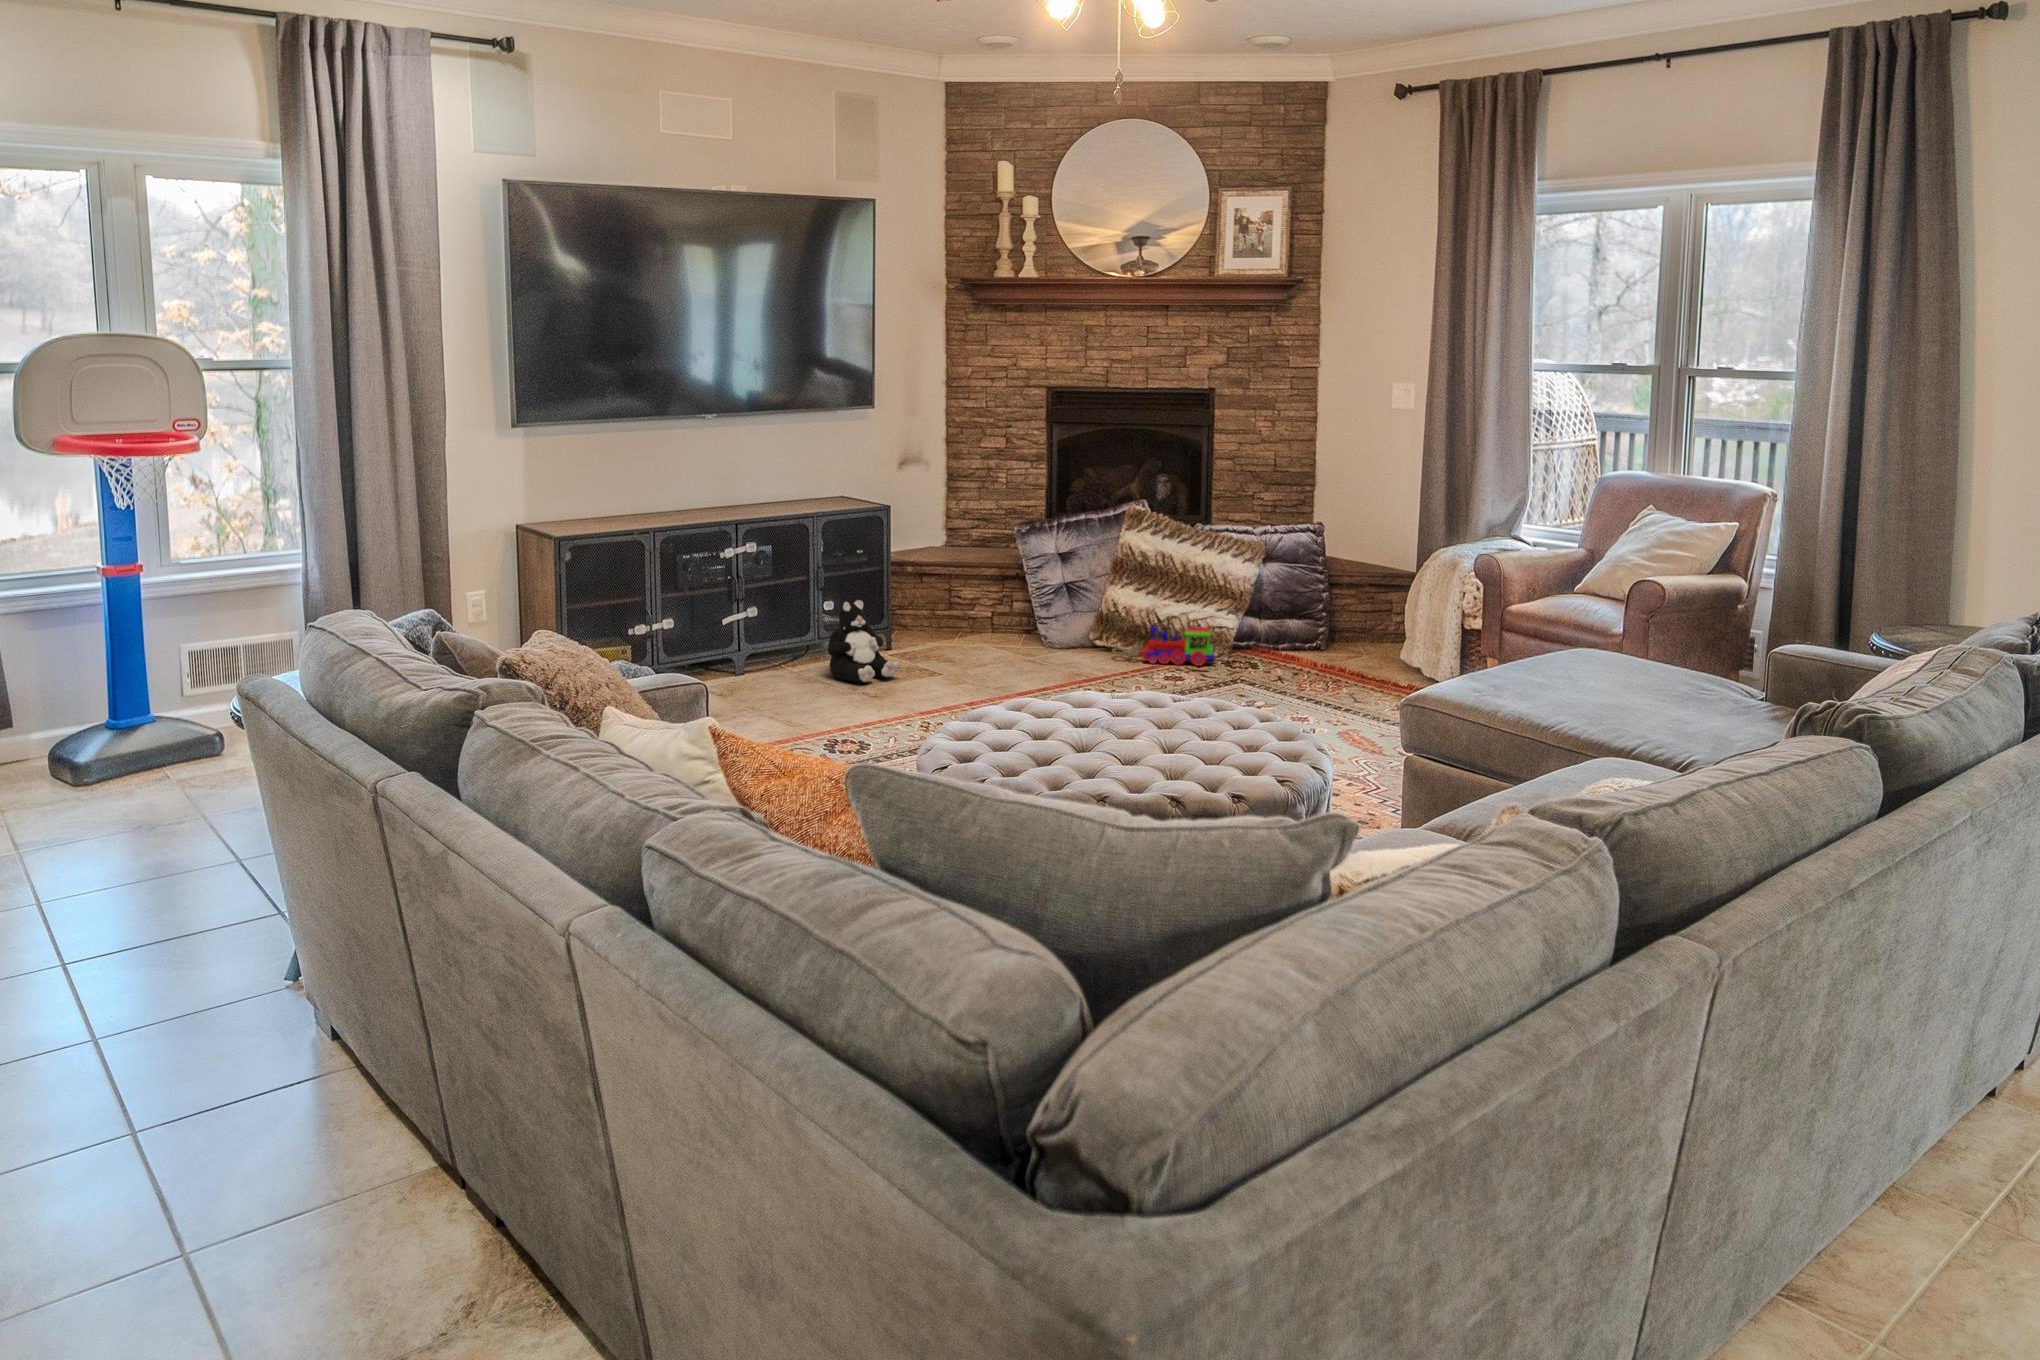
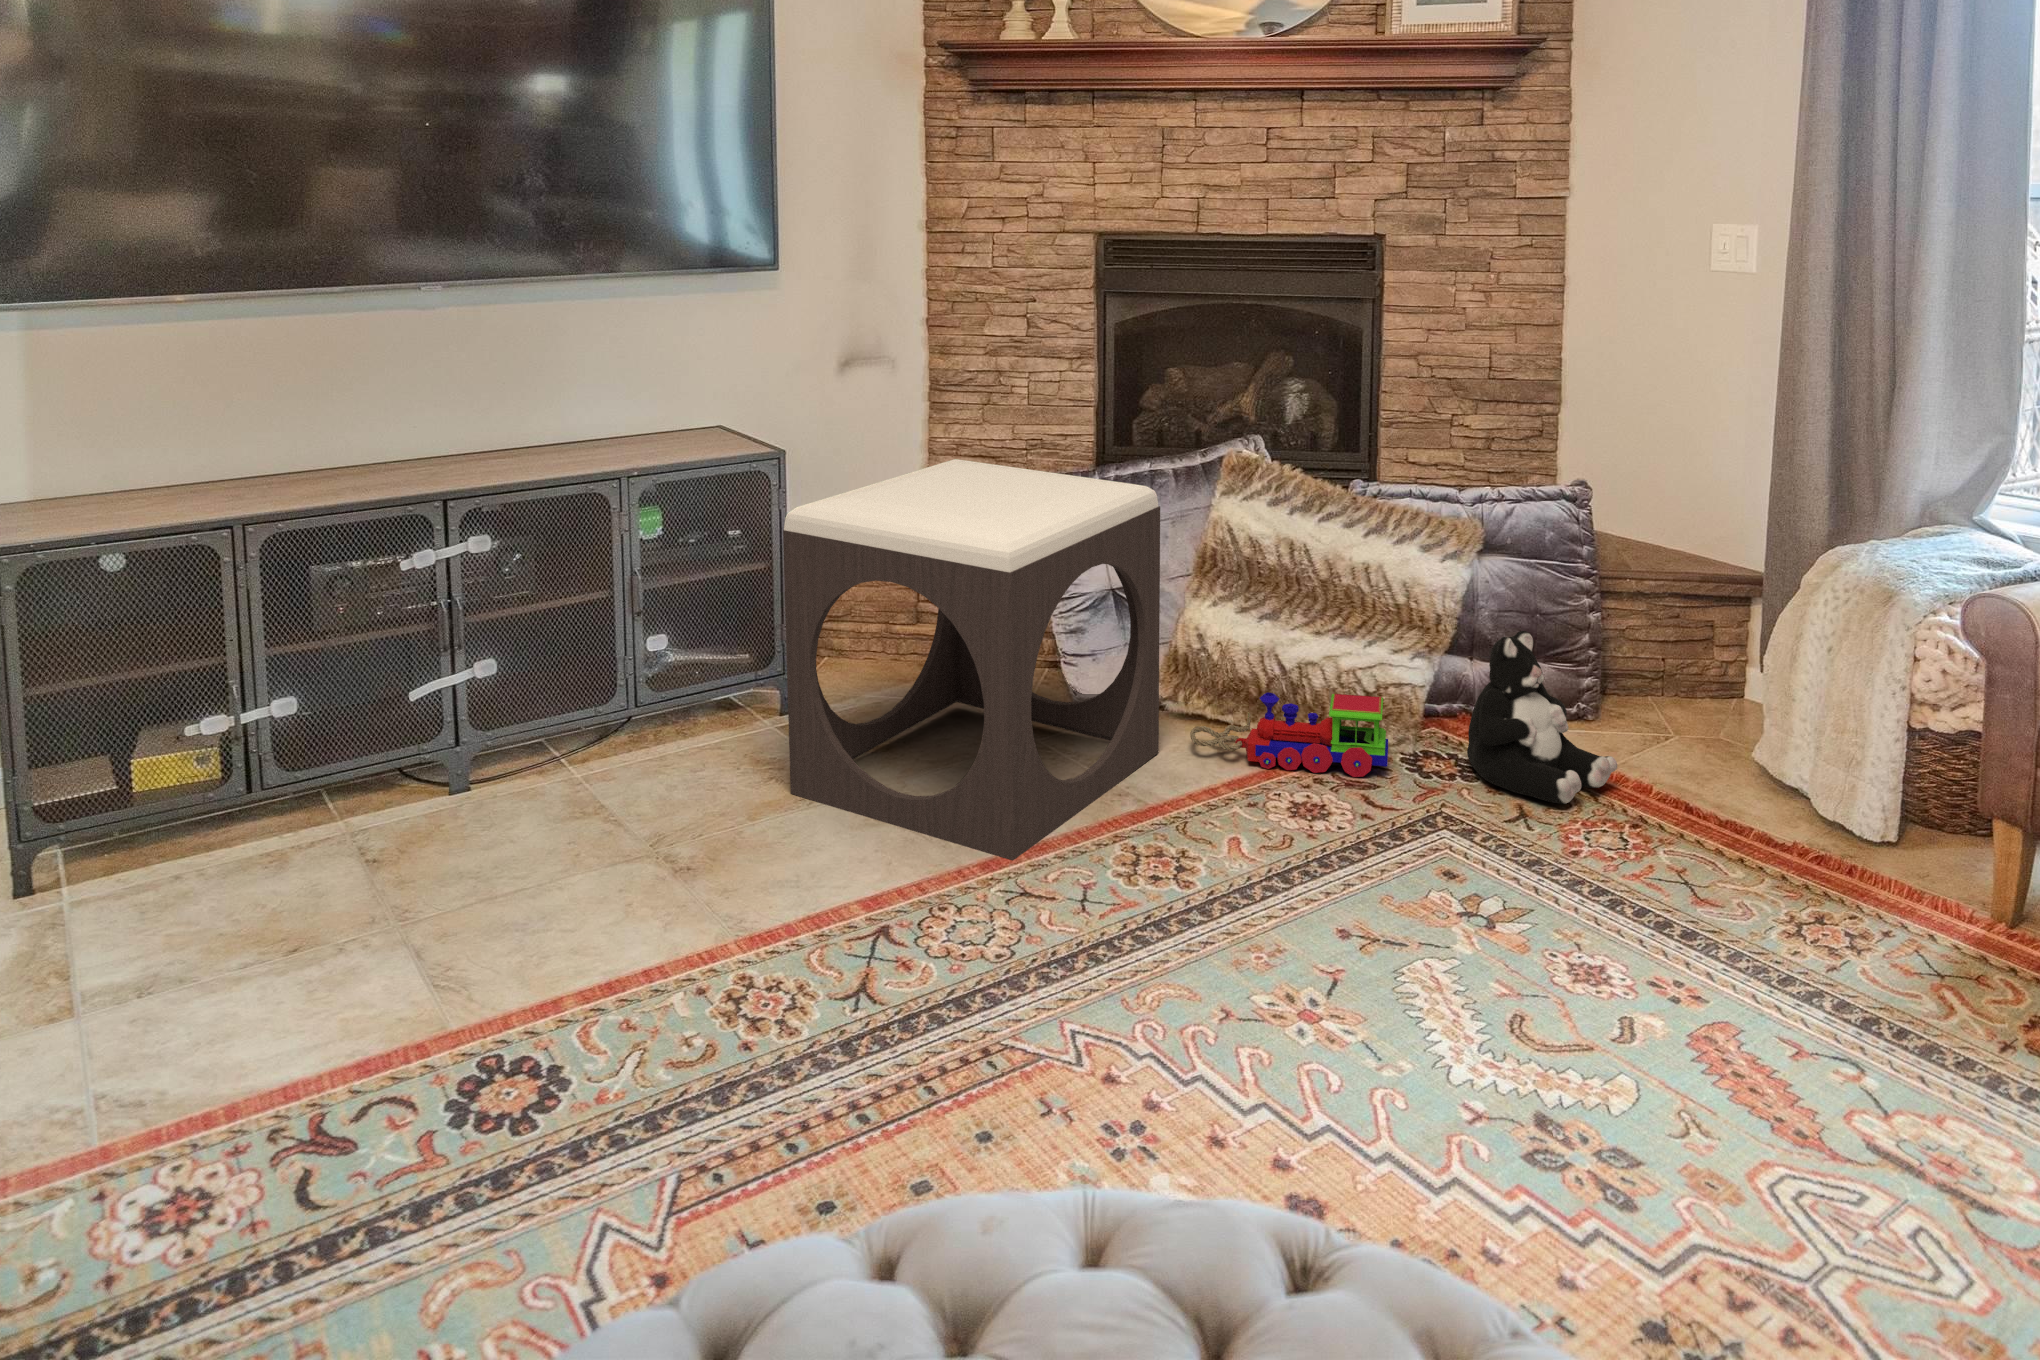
footstool: none [913,509,1098,691] -> present [783,459,1160,861]
plush toy: present [828,599,900,683] -> present [1467,631,1617,804]

